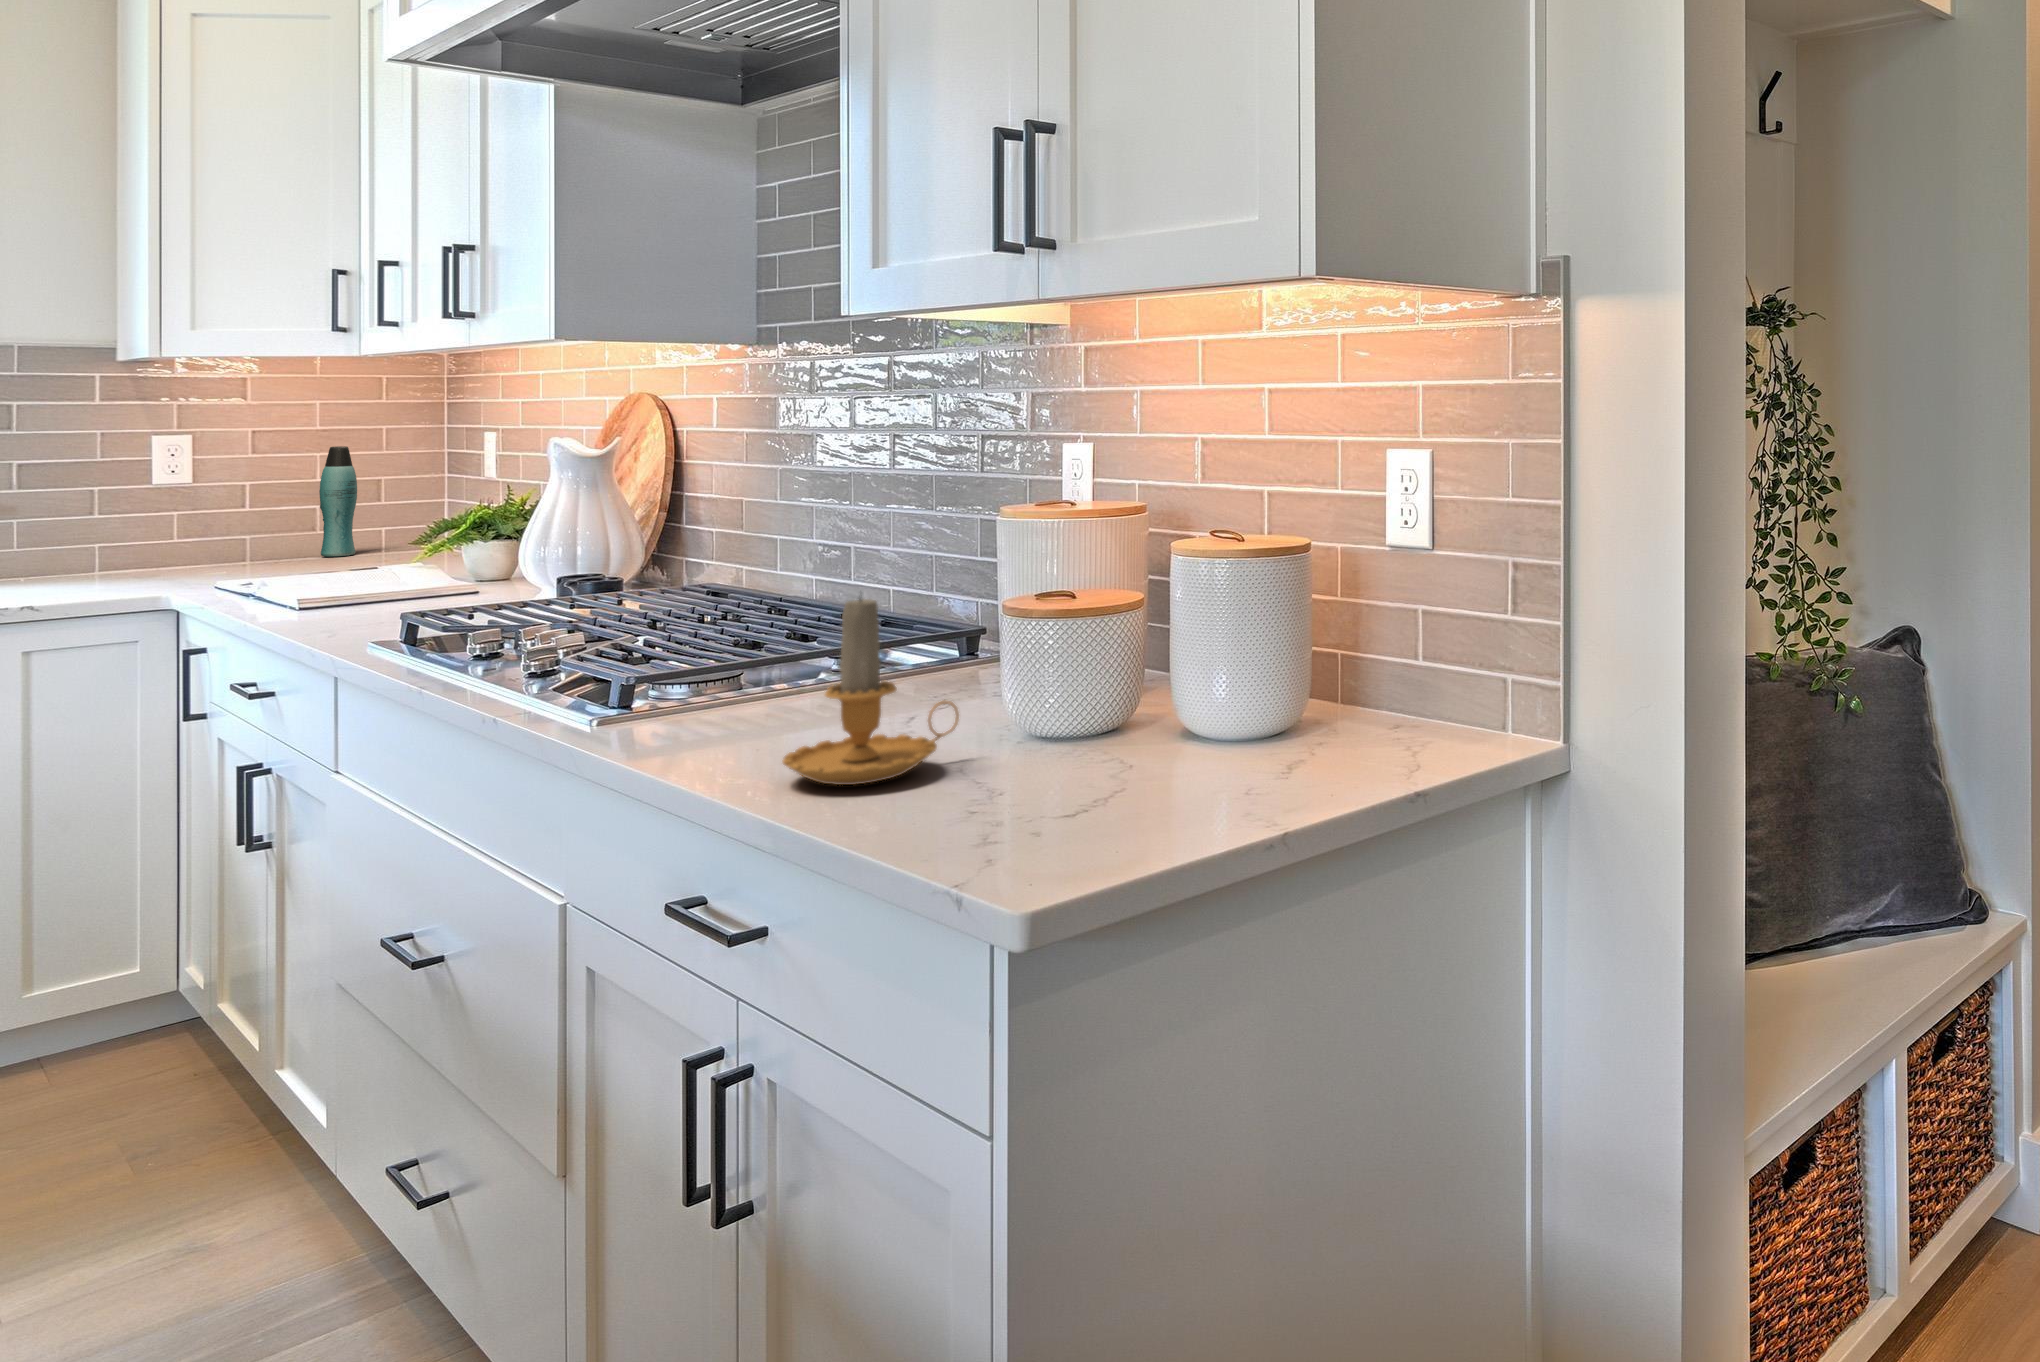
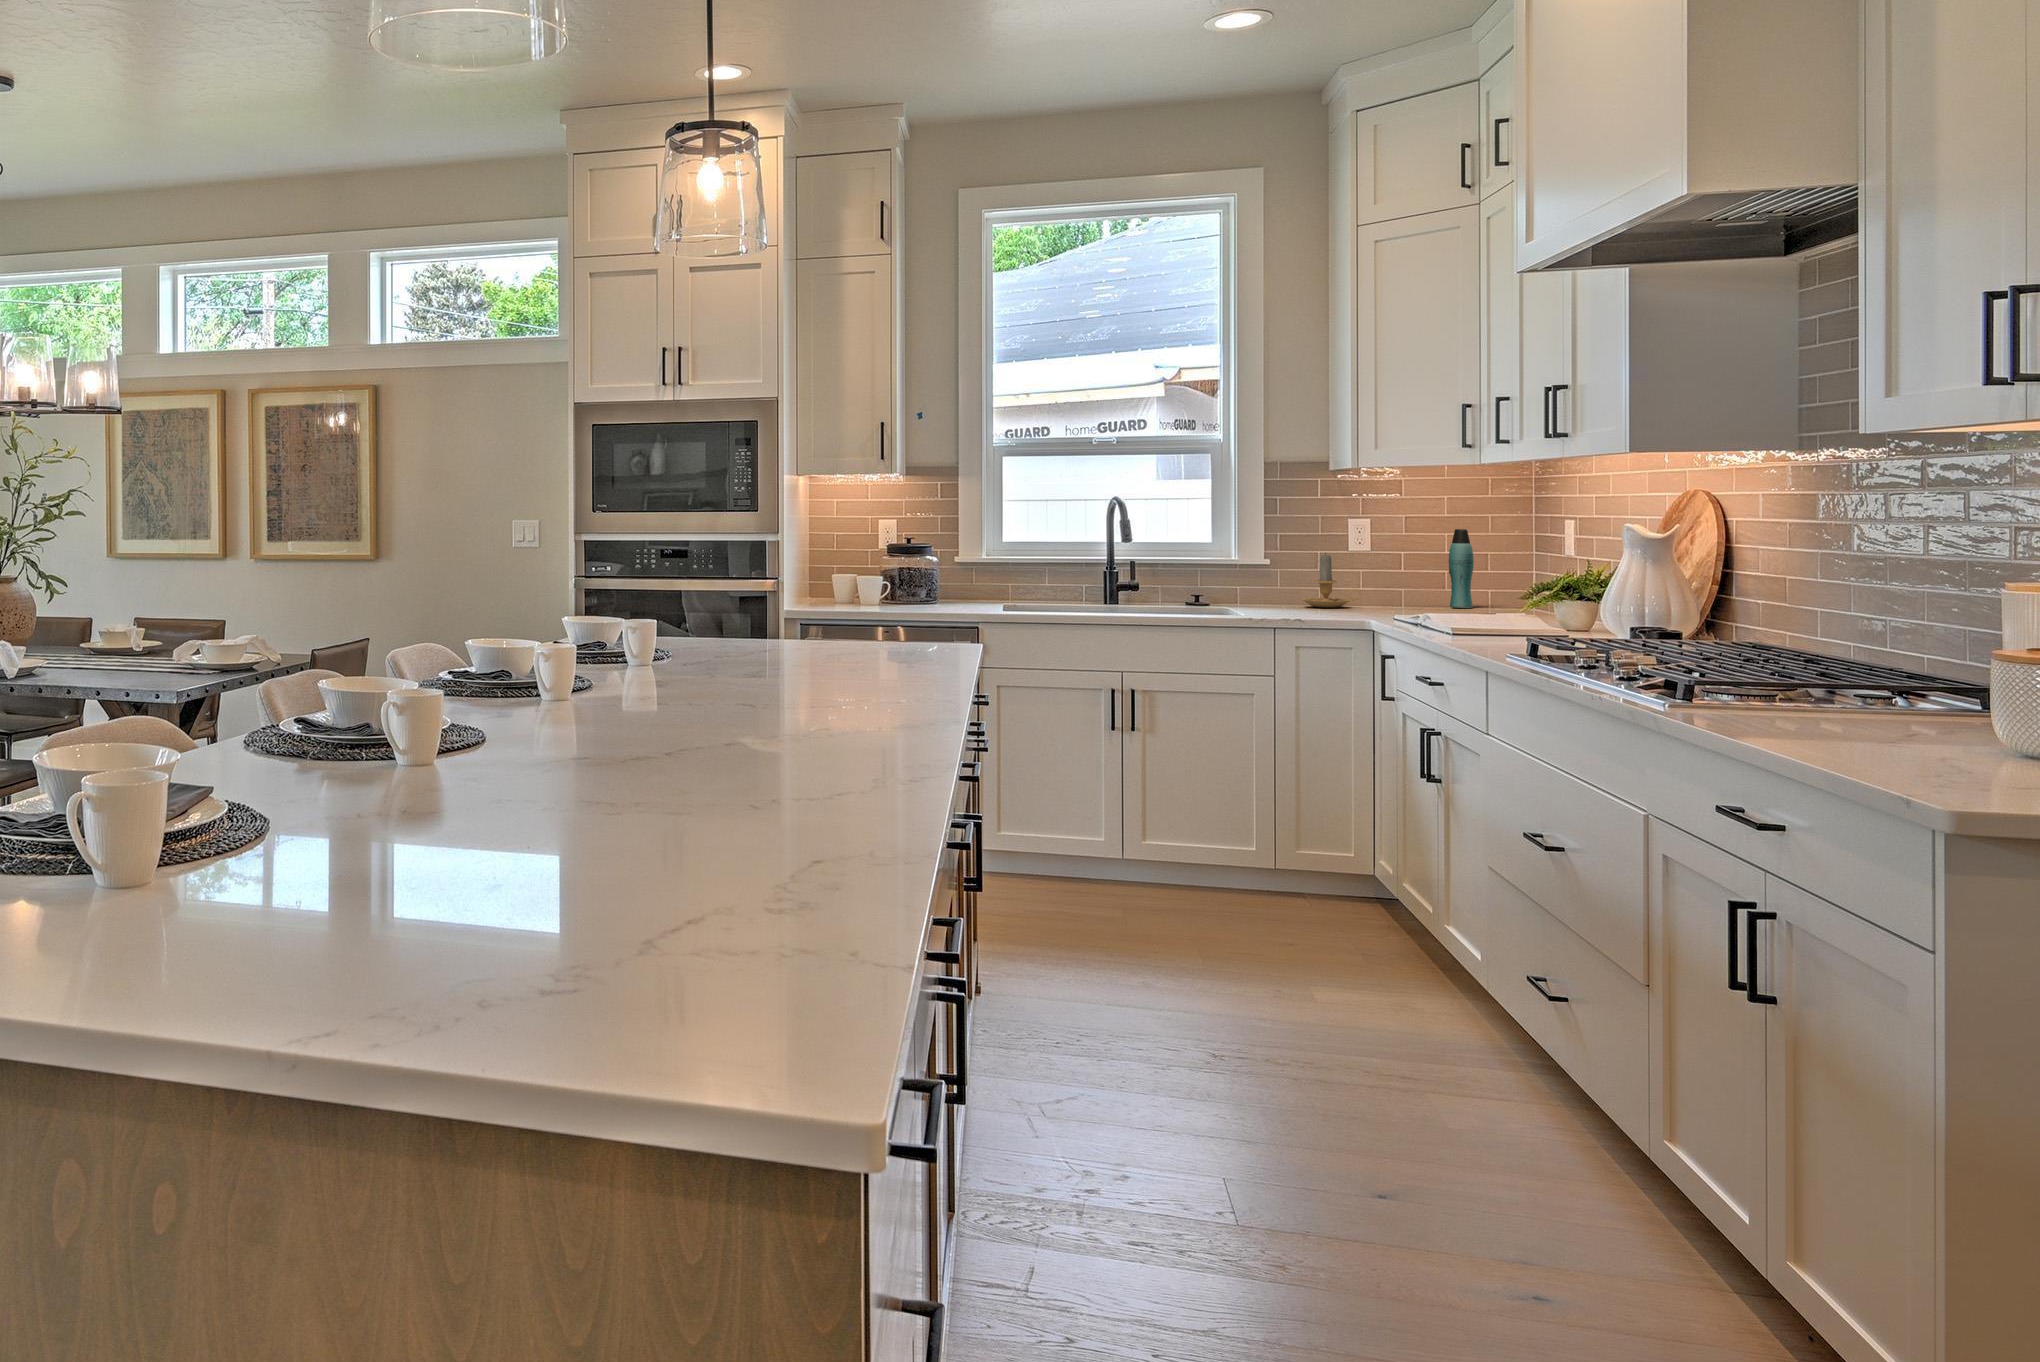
candle: present [783,599,959,785] -> present [1303,553,1360,608]

